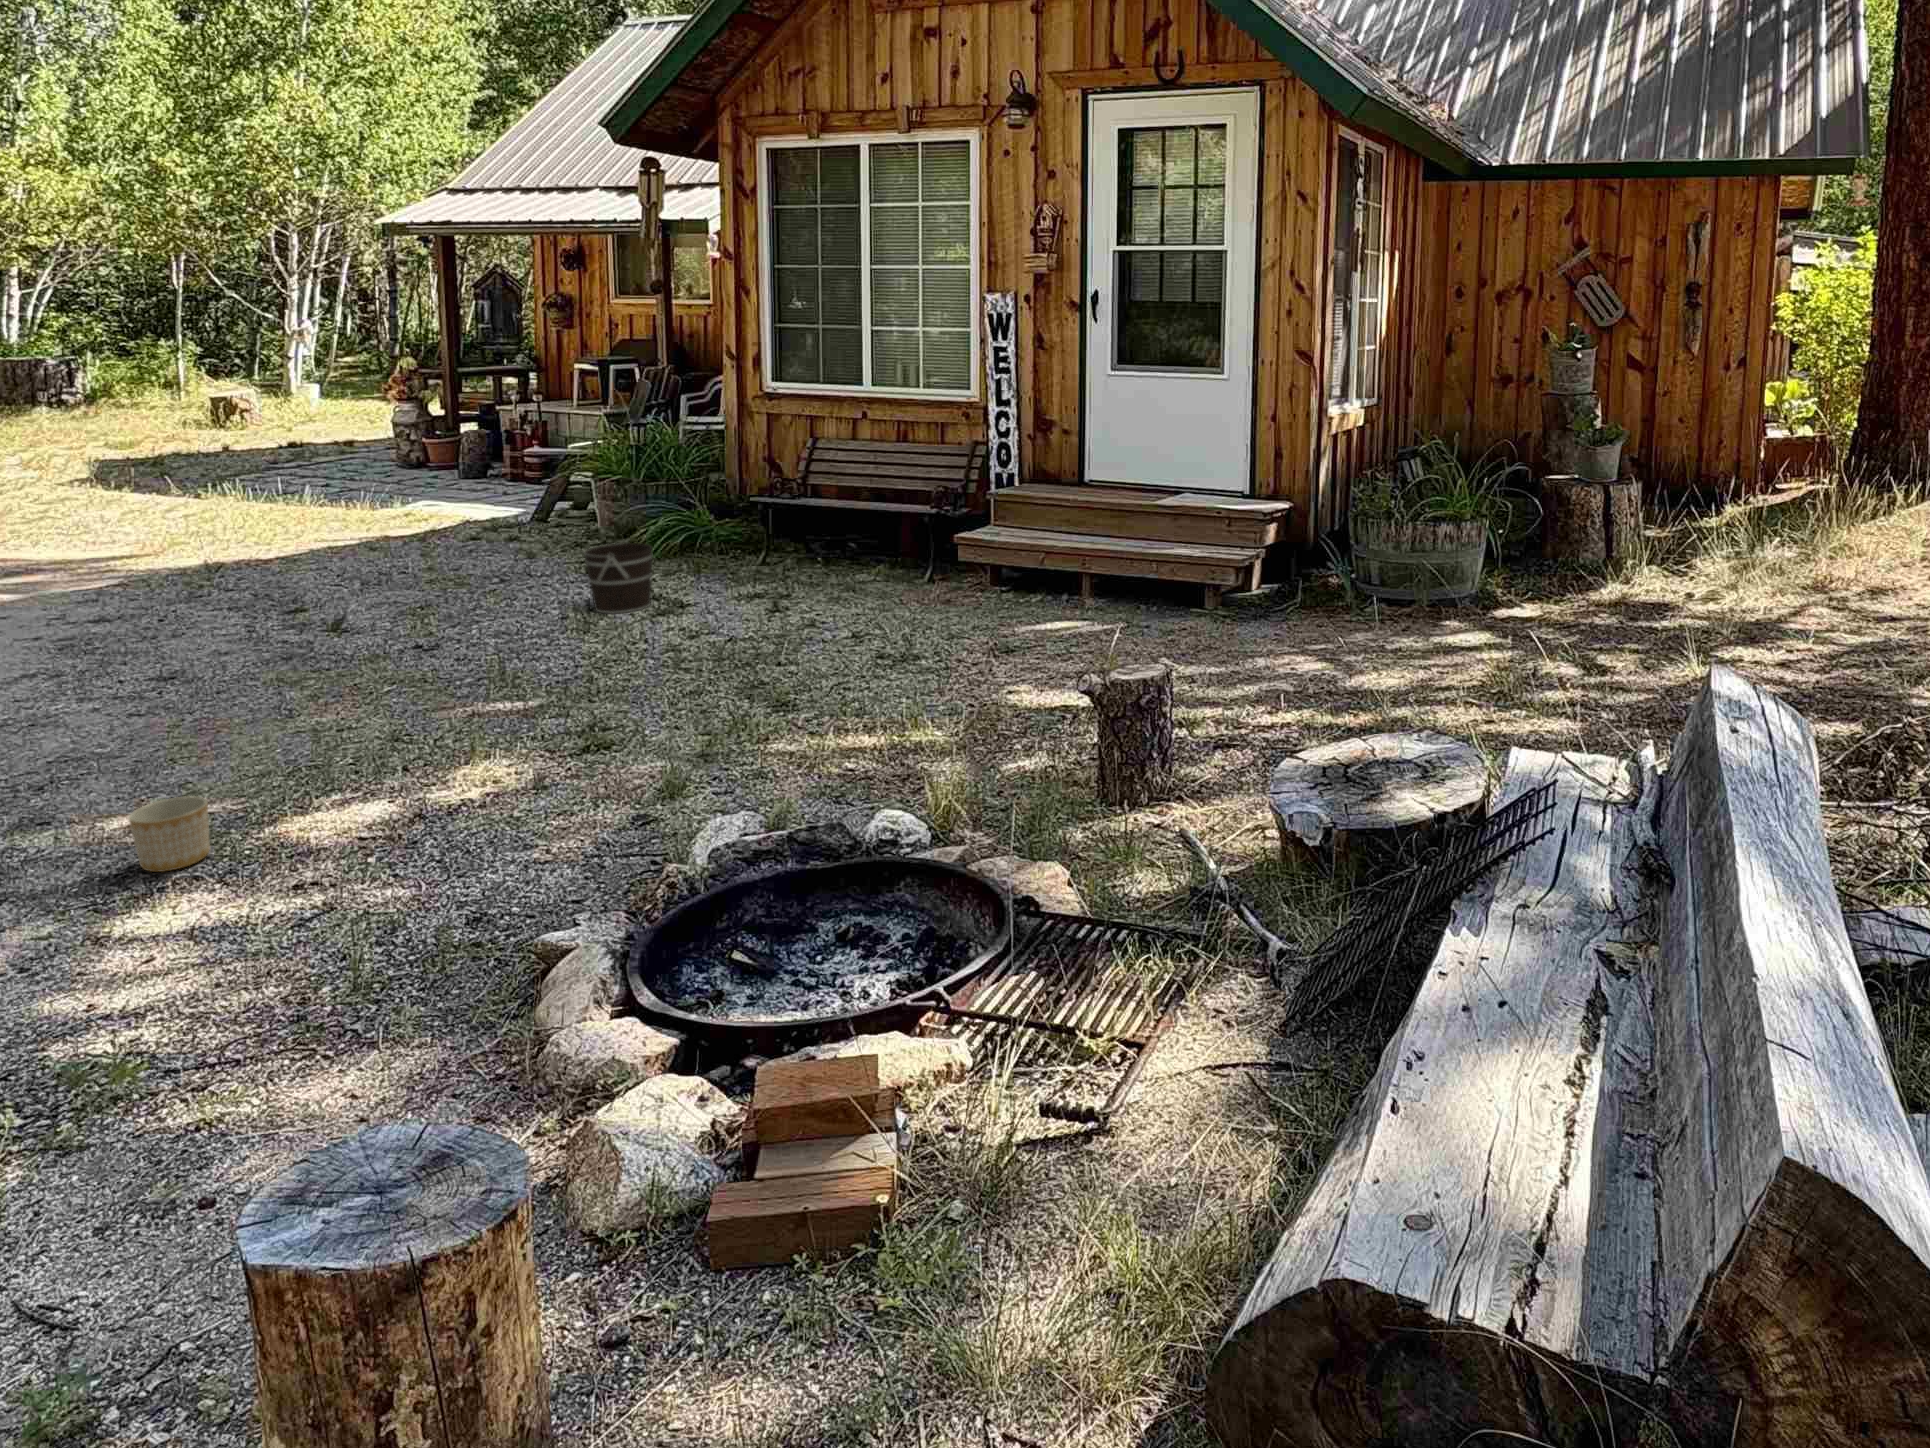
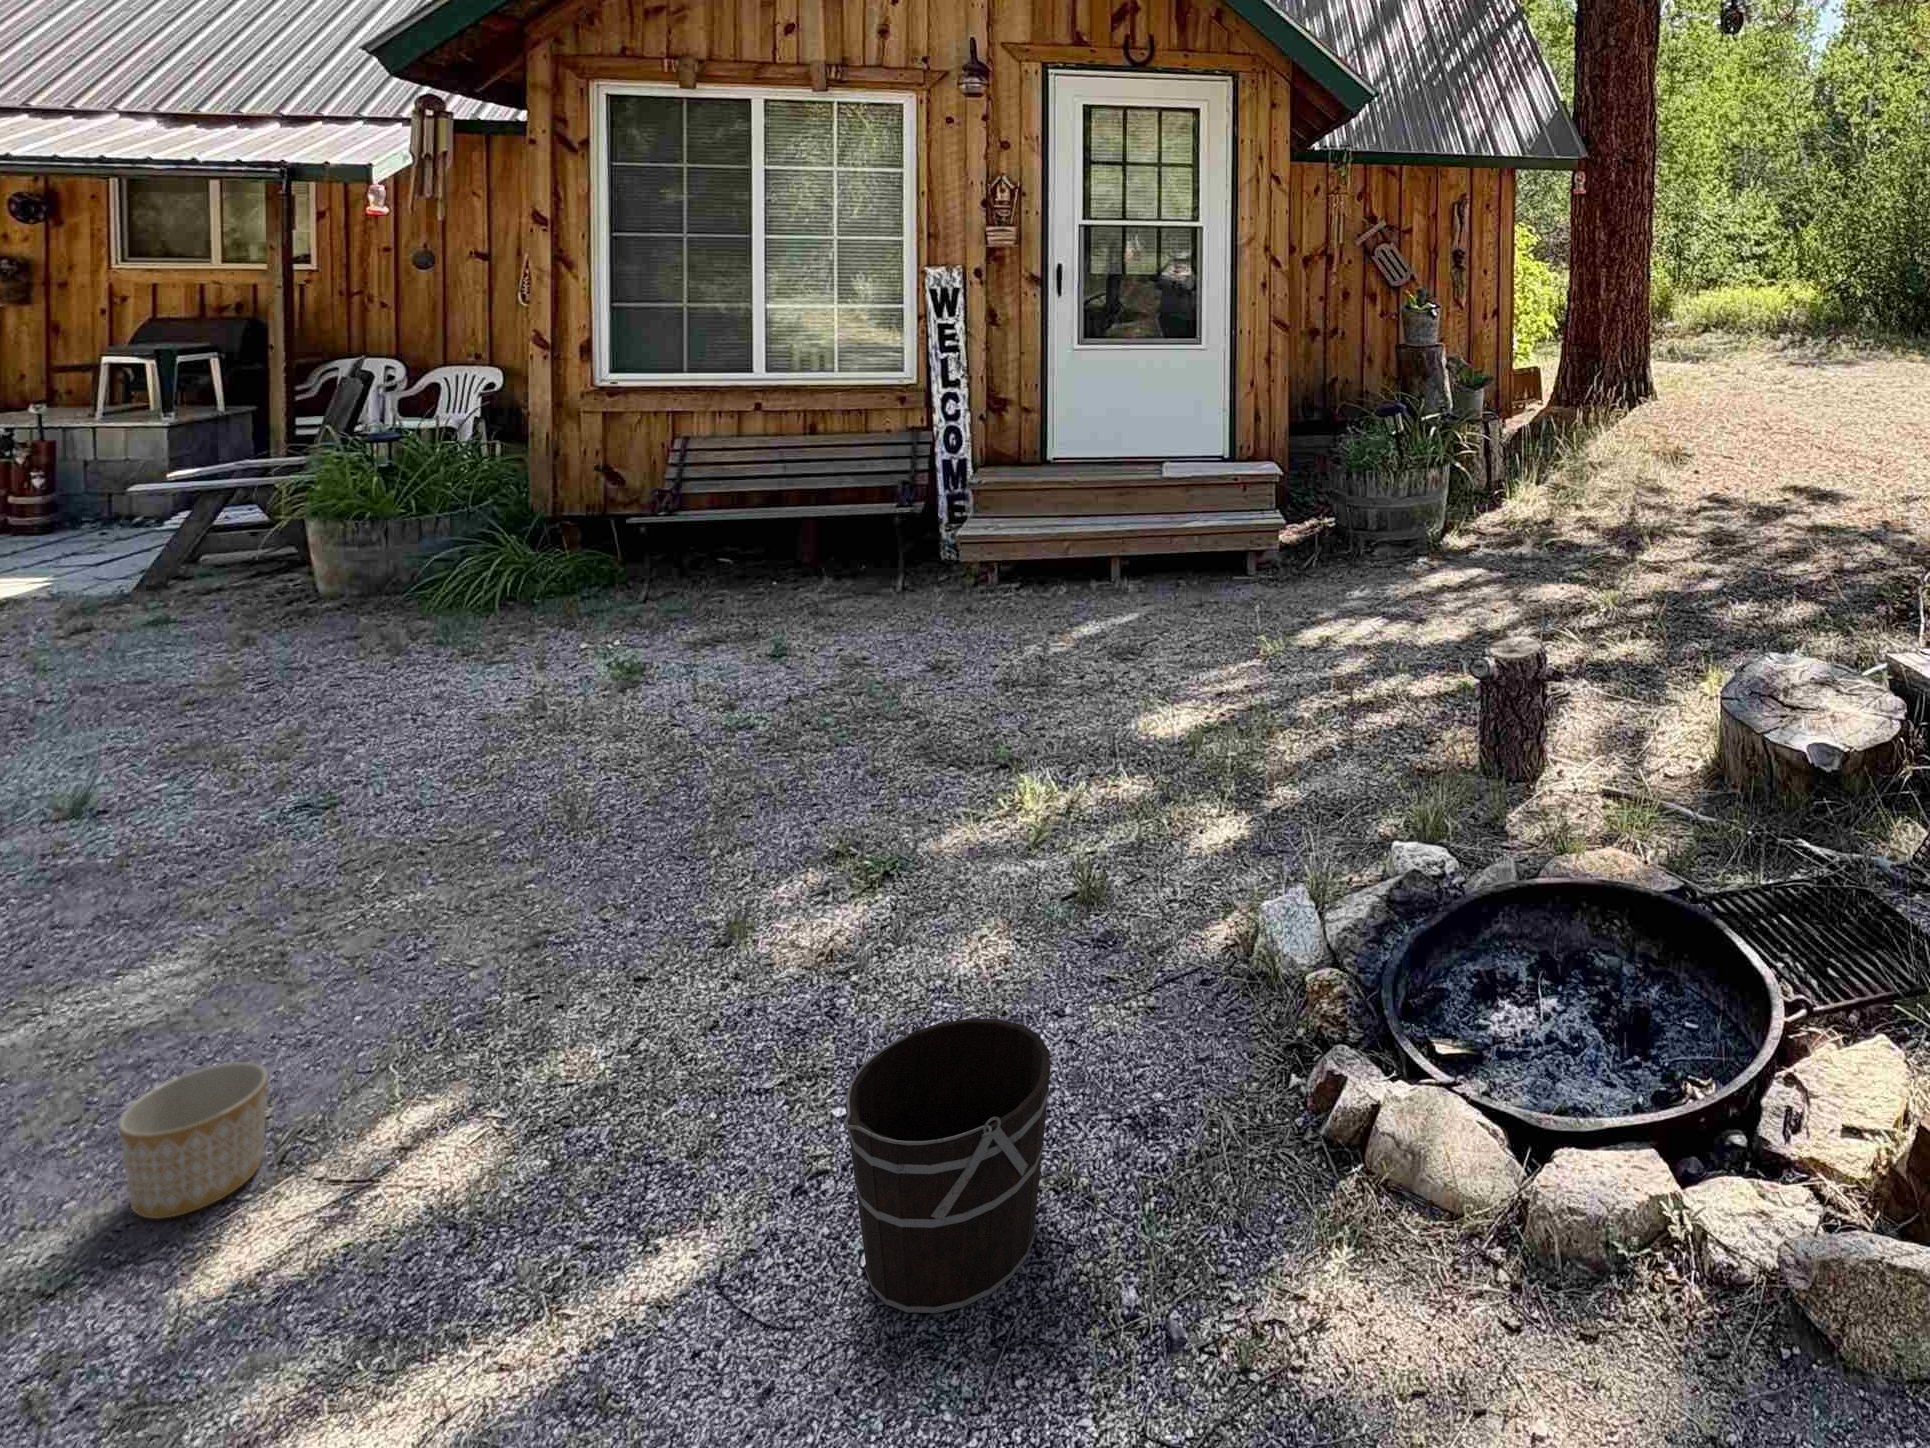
bucket: present [584,541,652,614] -> present [843,1018,1050,1313]

